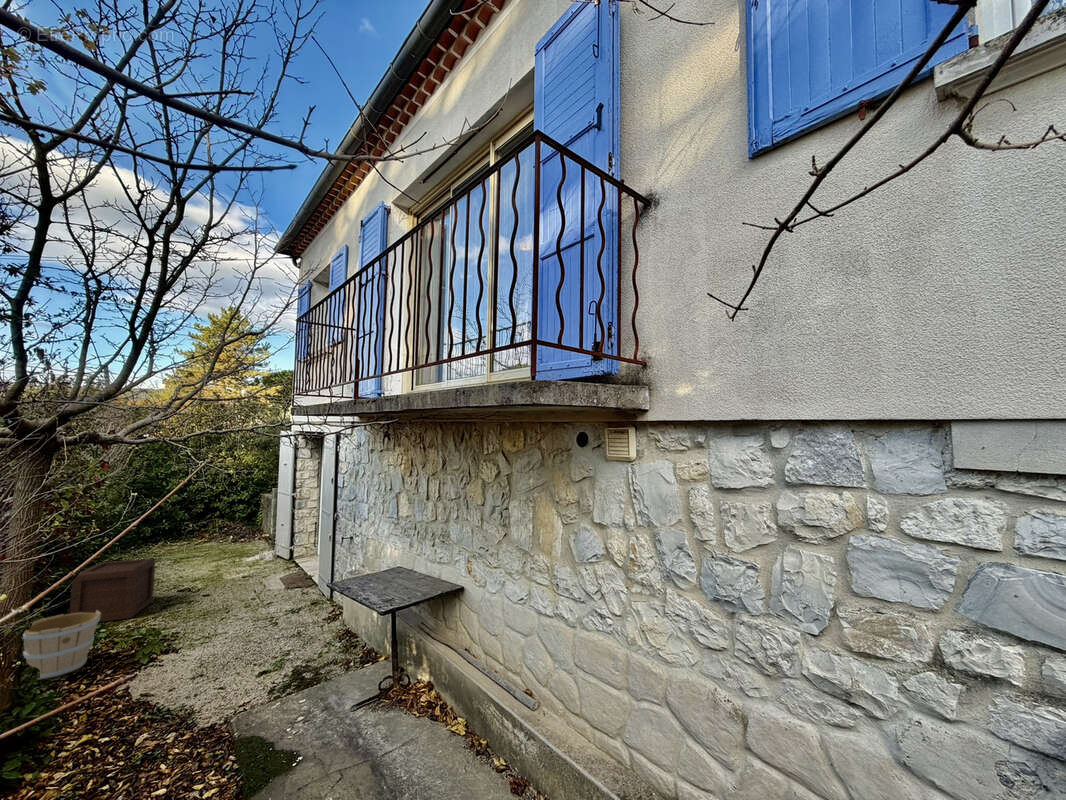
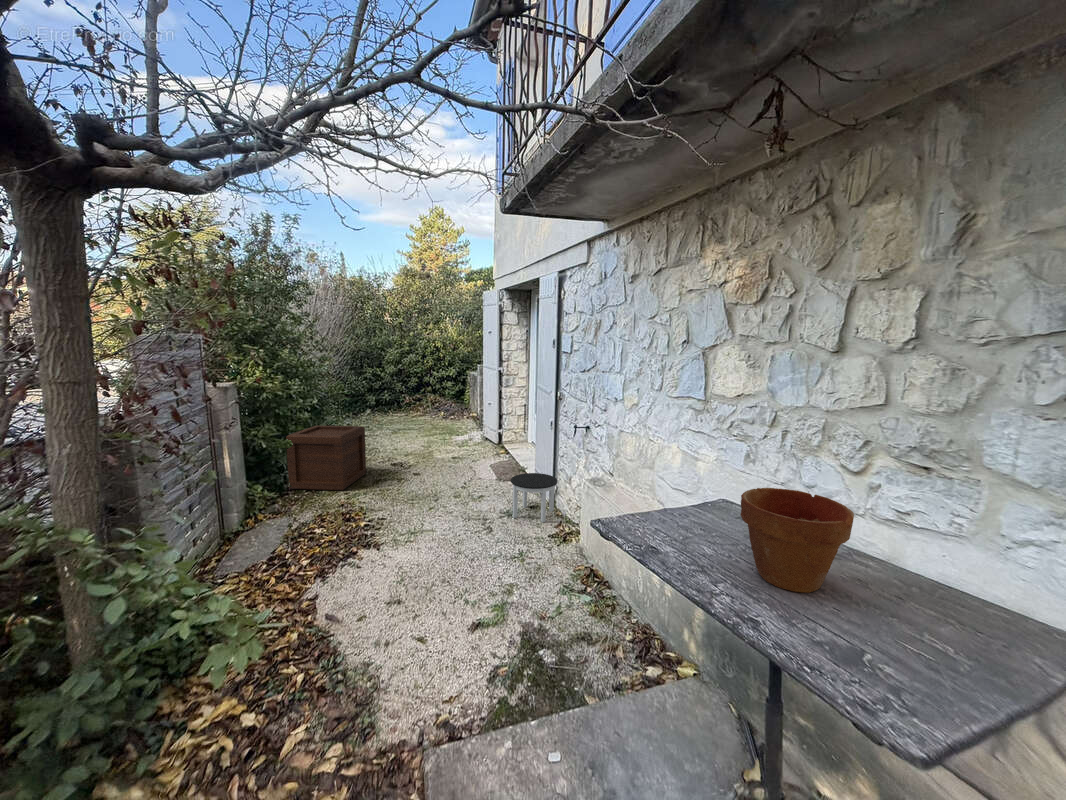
flower pot: none [380,557,416,595] -> present [740,488,854,593]
round table: none [295,577,332,614] -> present [511,473,557,522]
wooden bucket: present [22,611,101,680] -> none [215,481,296,558]

